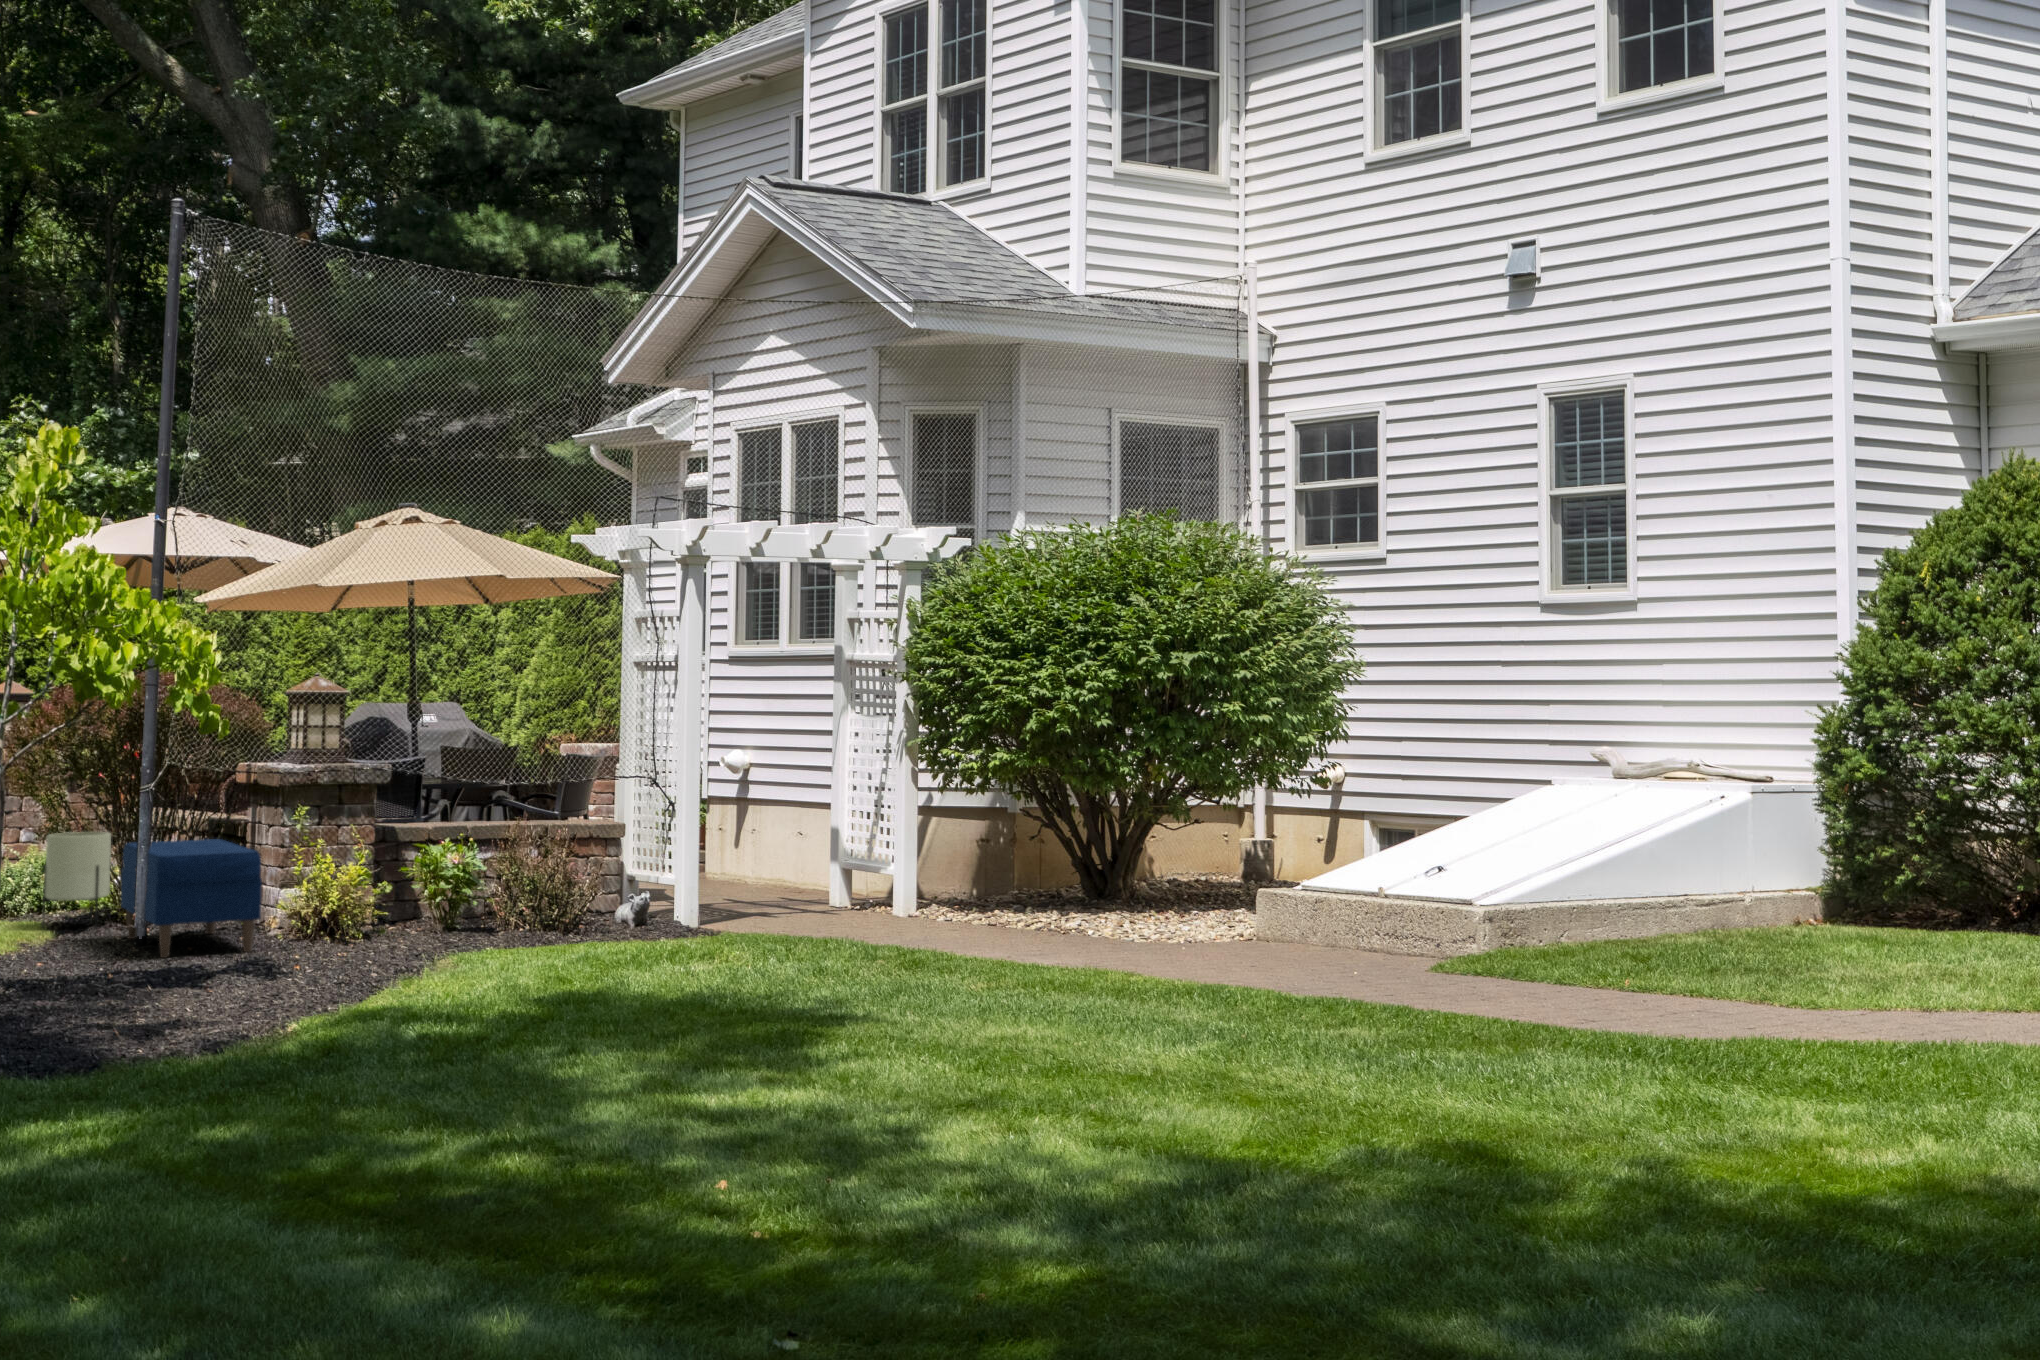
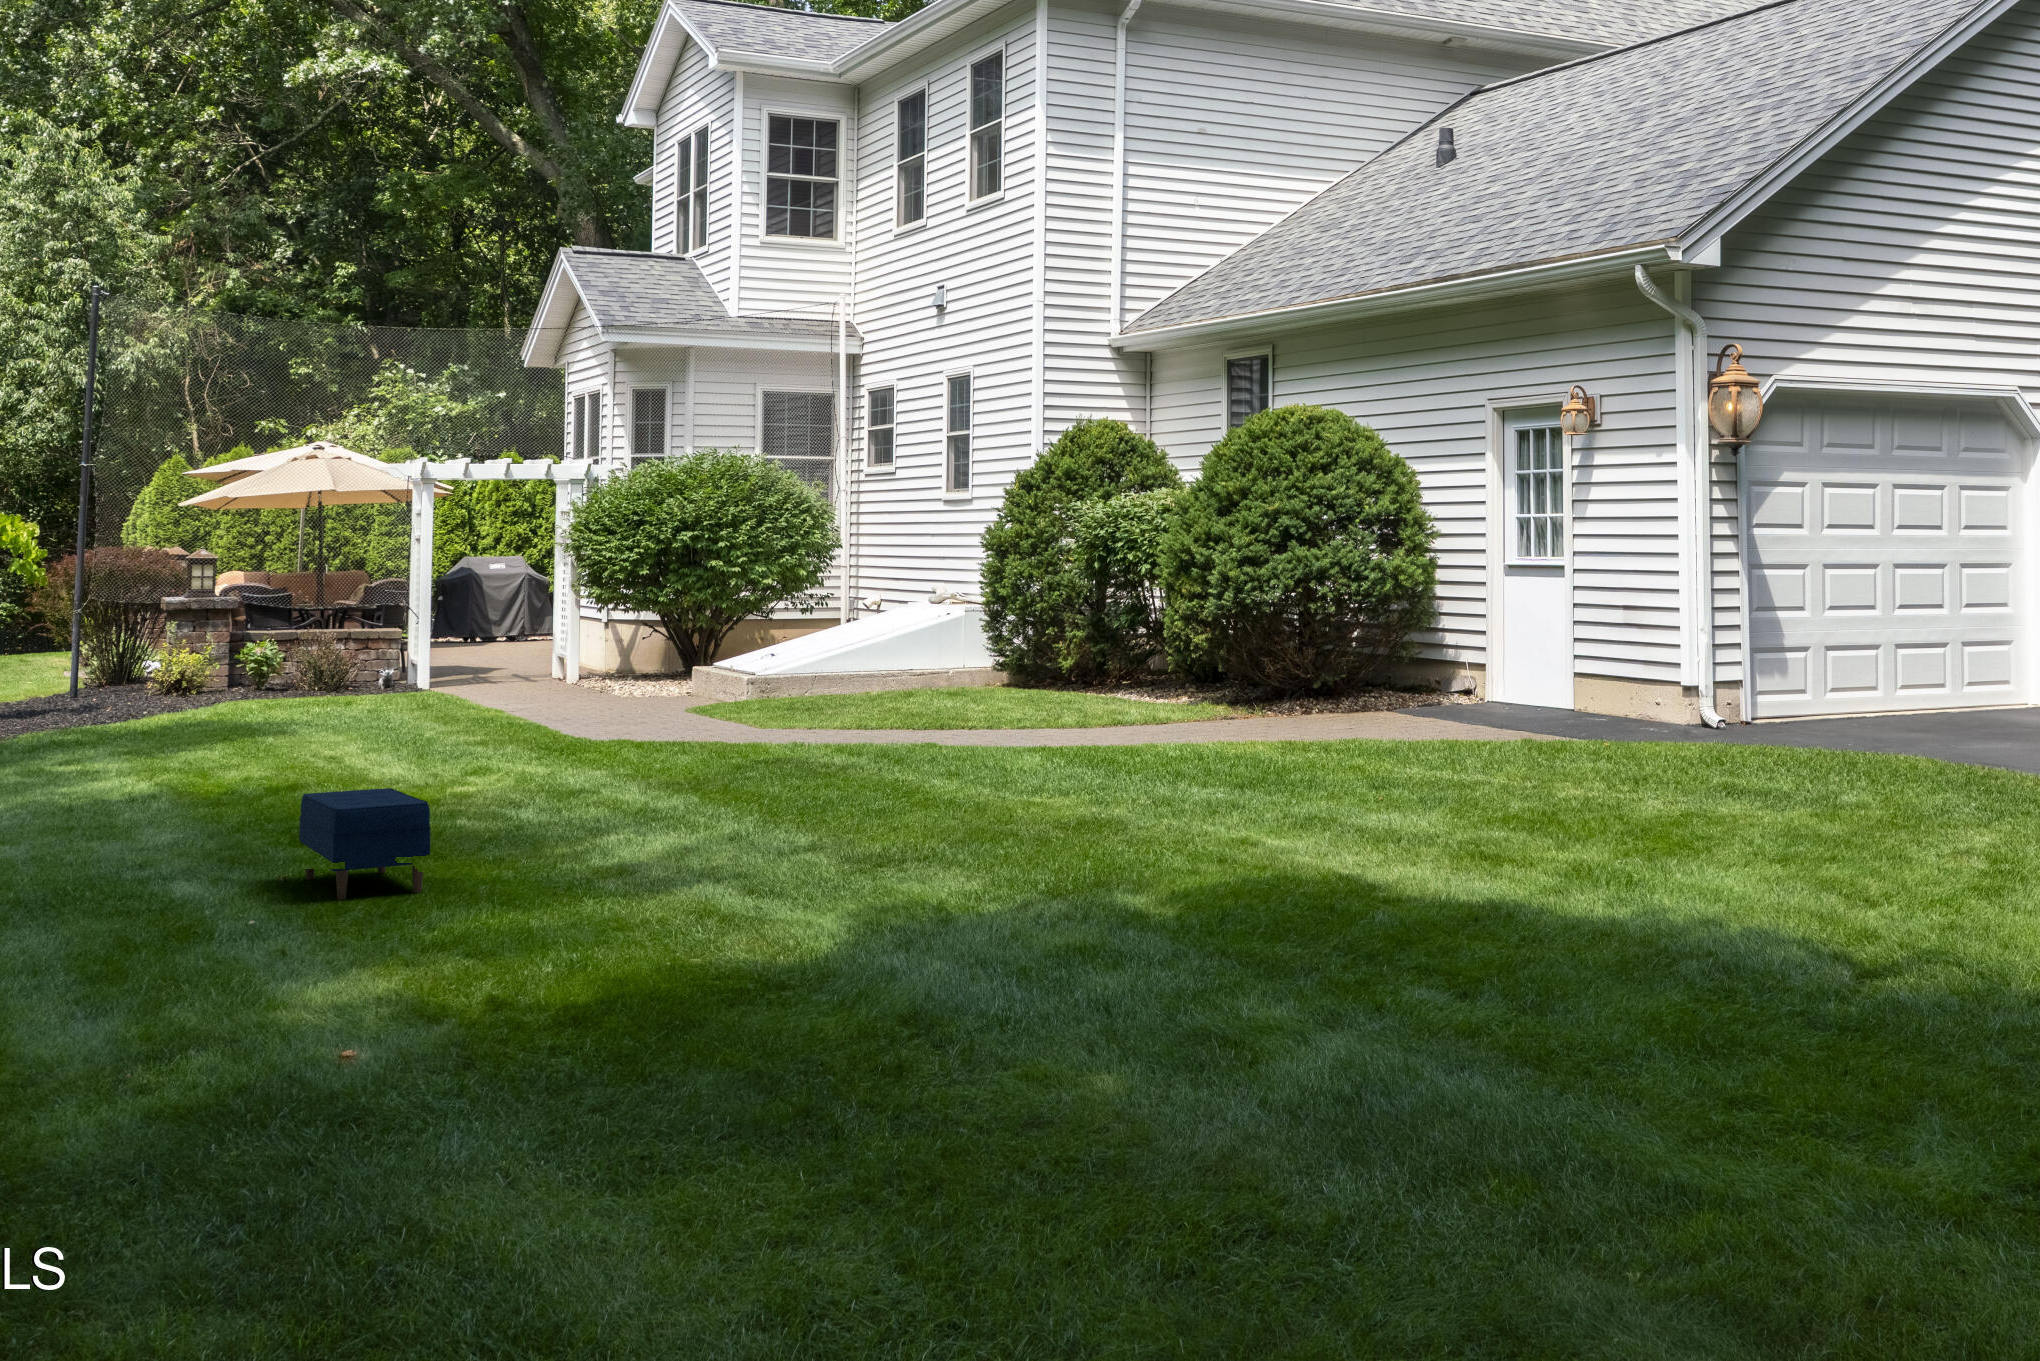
planter: present [43,832,111,927] -> none [226,781,289,869]

